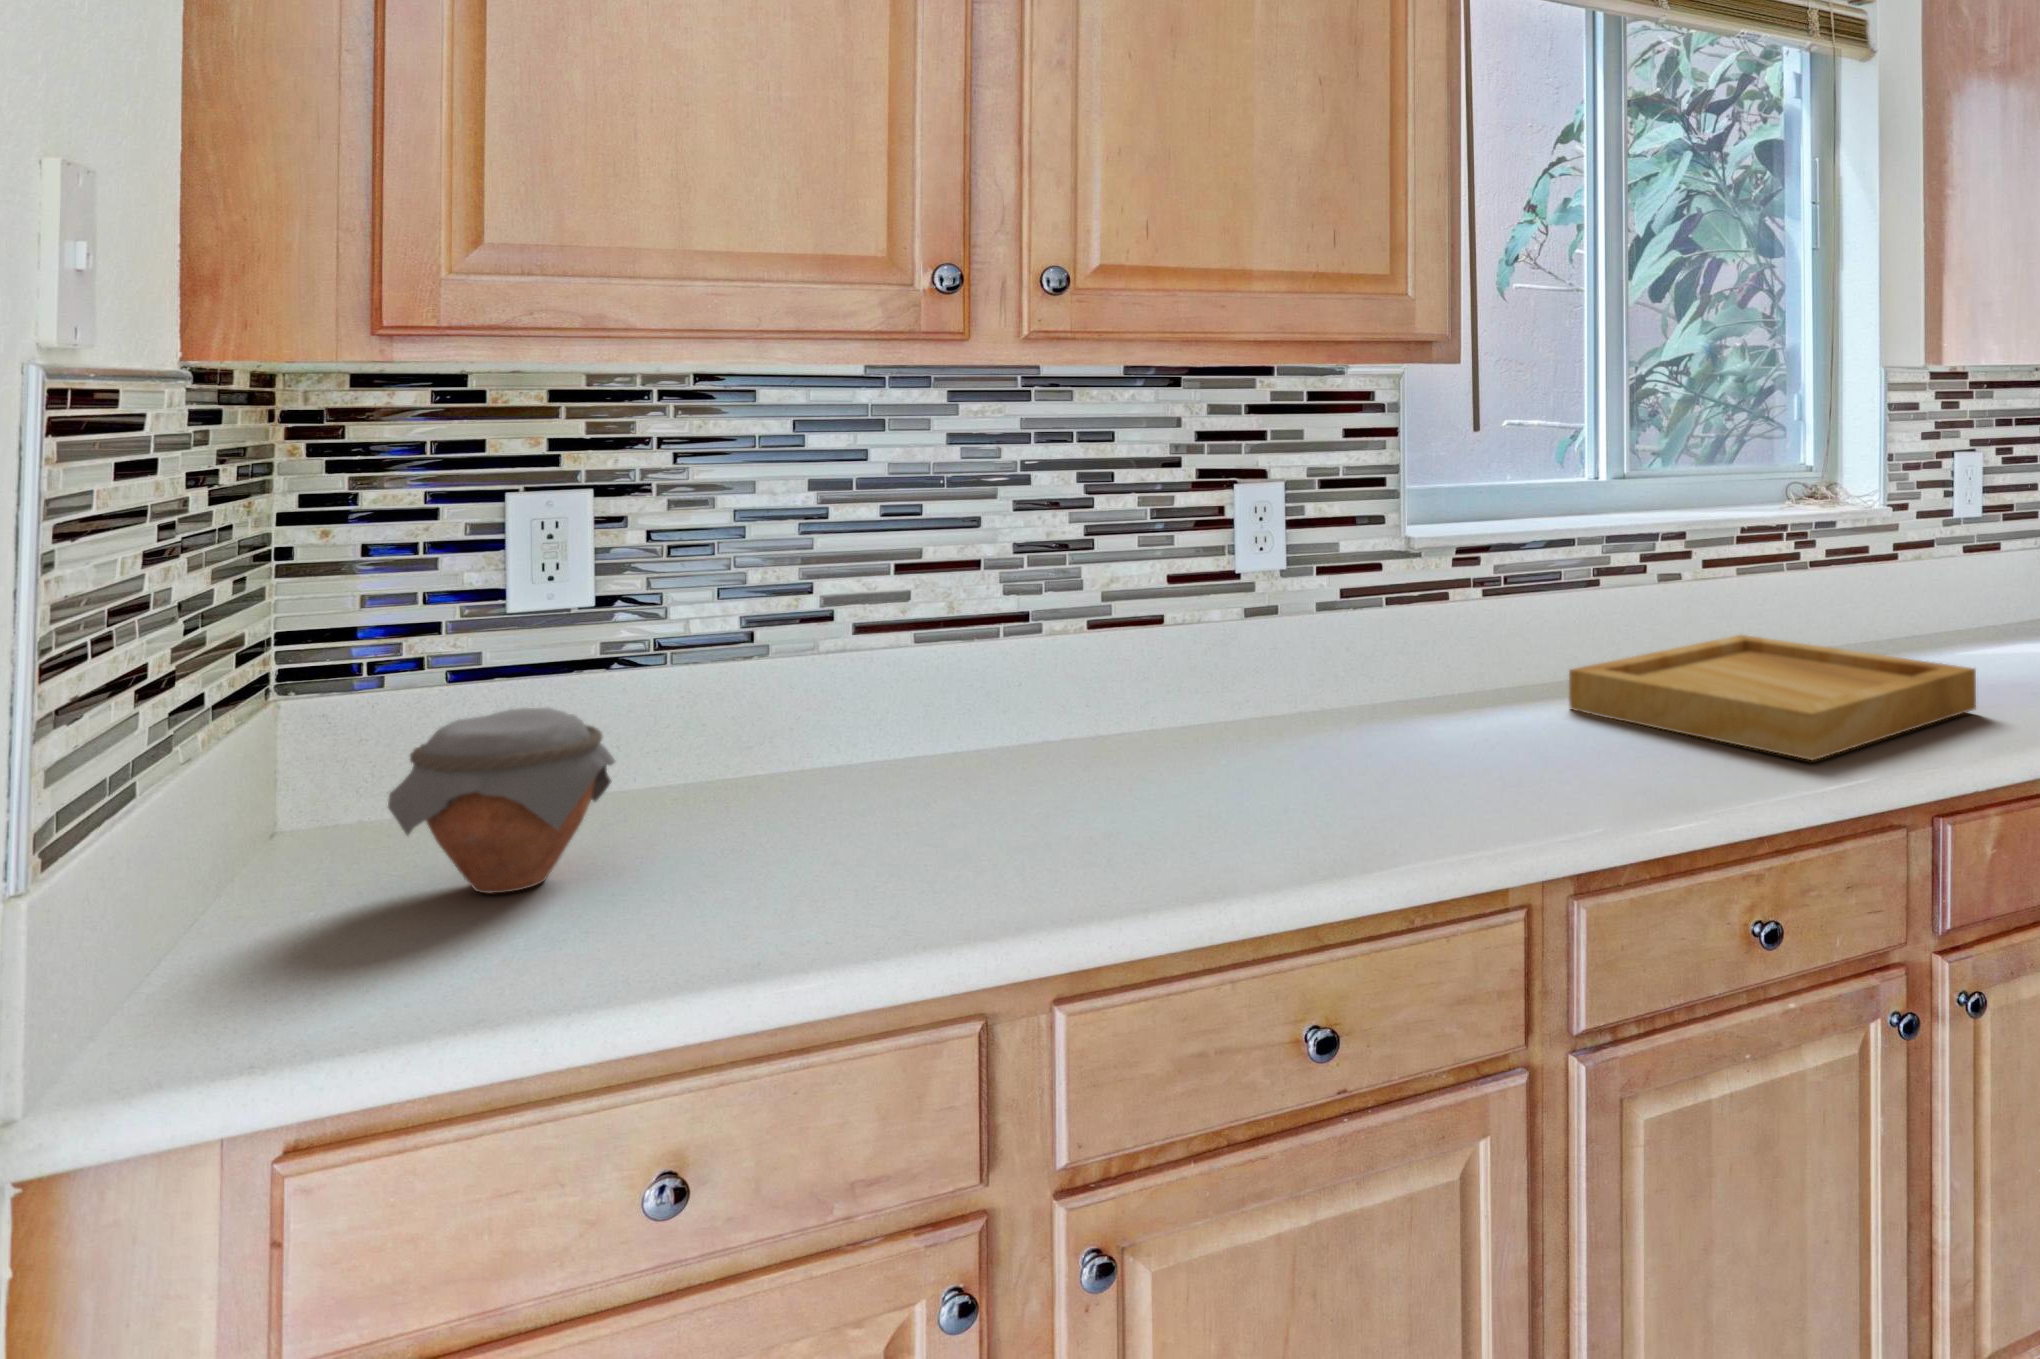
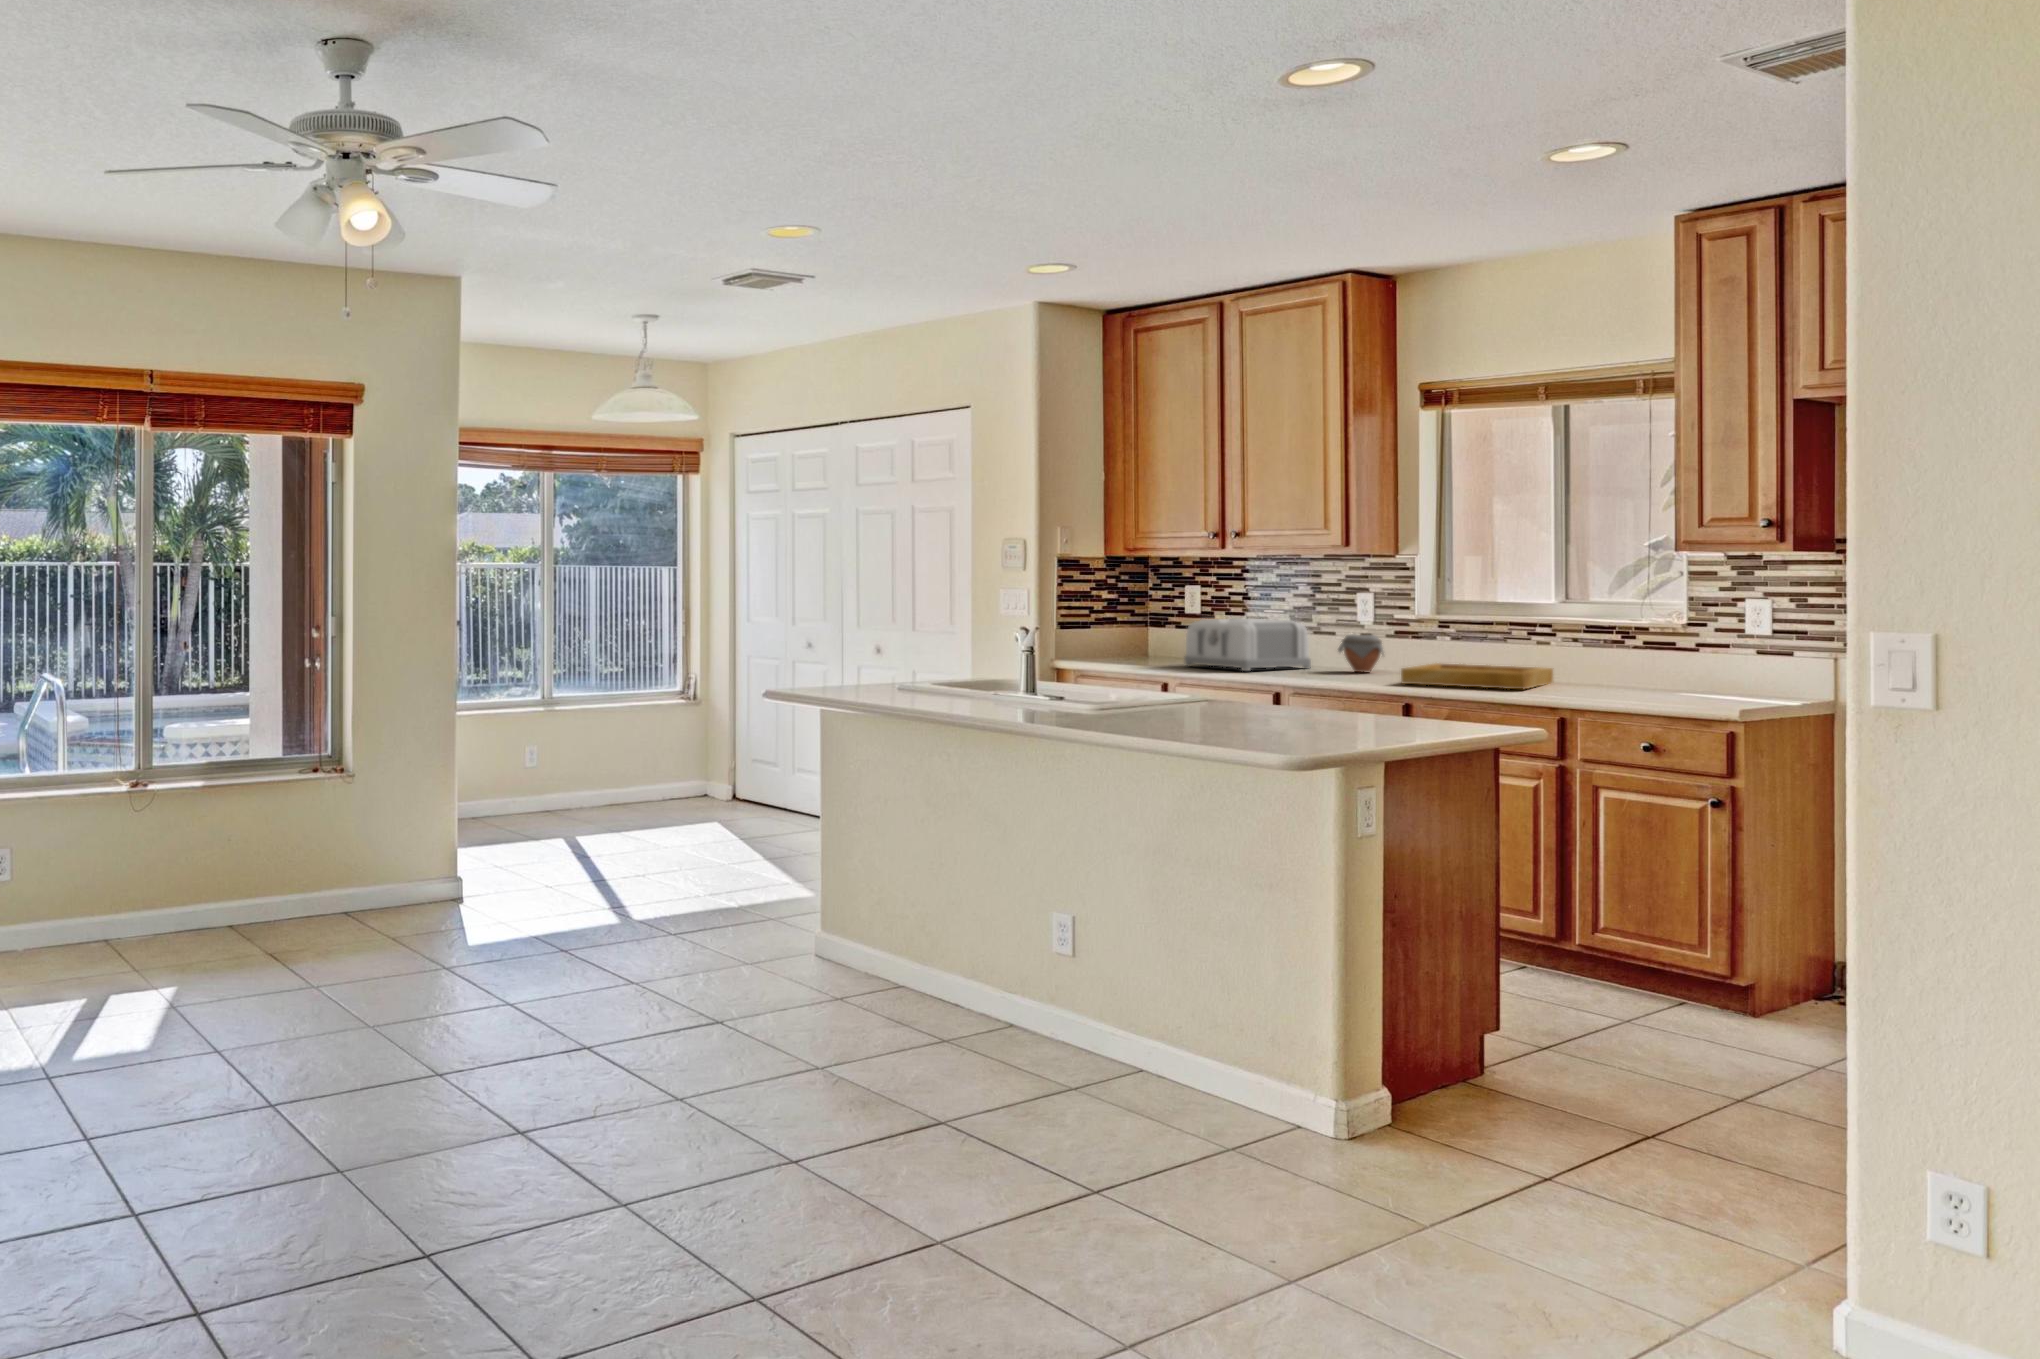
toaster: none [899,597,1263,874] -> present [1184,618,1311,671]
jar: present [388,708,615,894] -> present [1338,634,1383,672]

